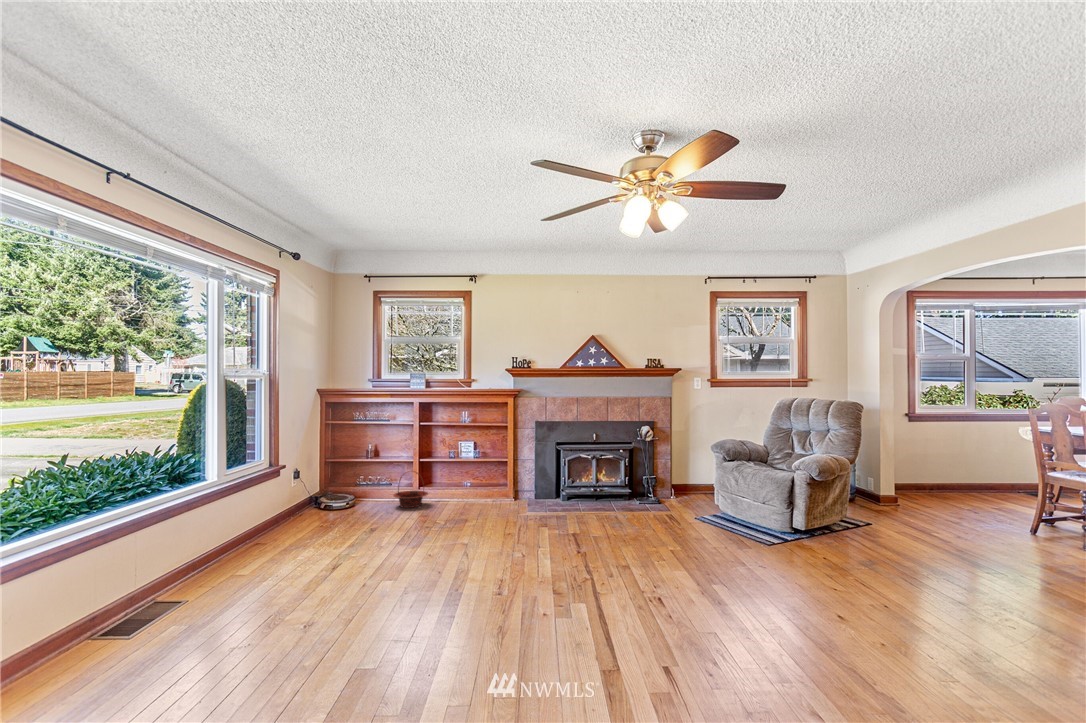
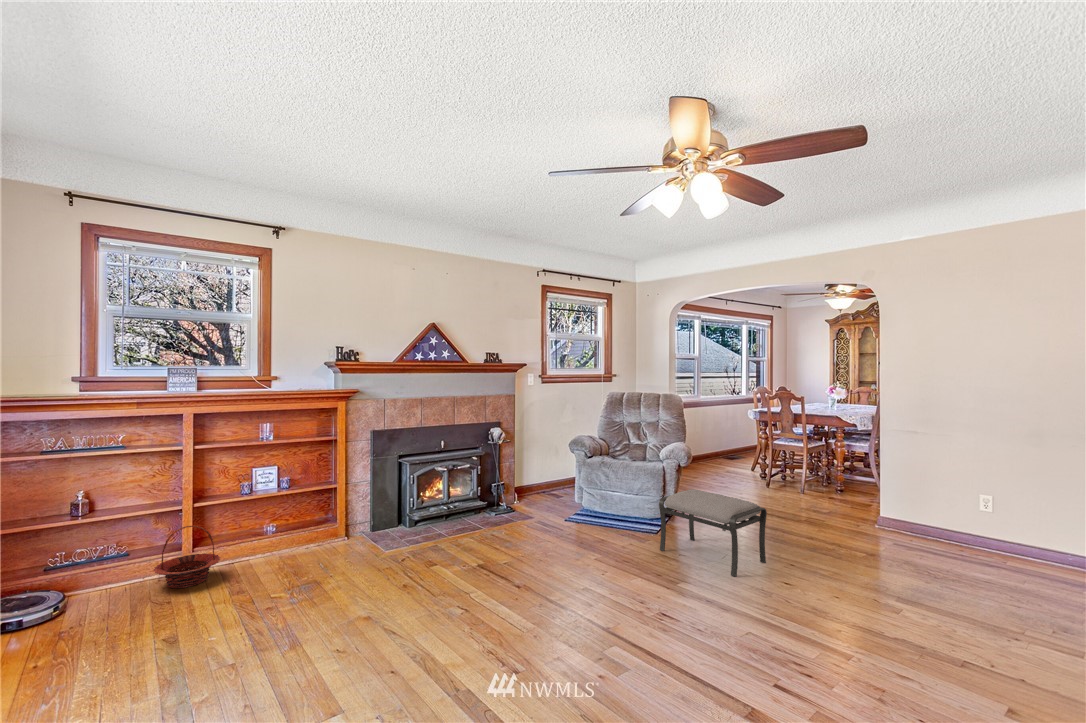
ottoman: none [742,499,853,593] -> present [659,489,767,577]

